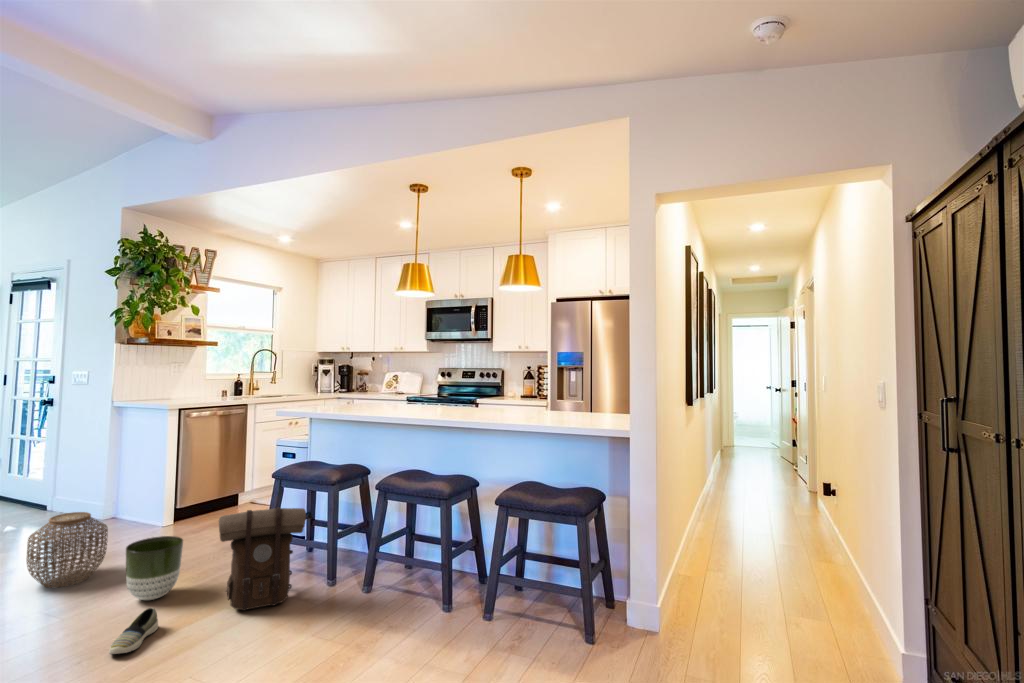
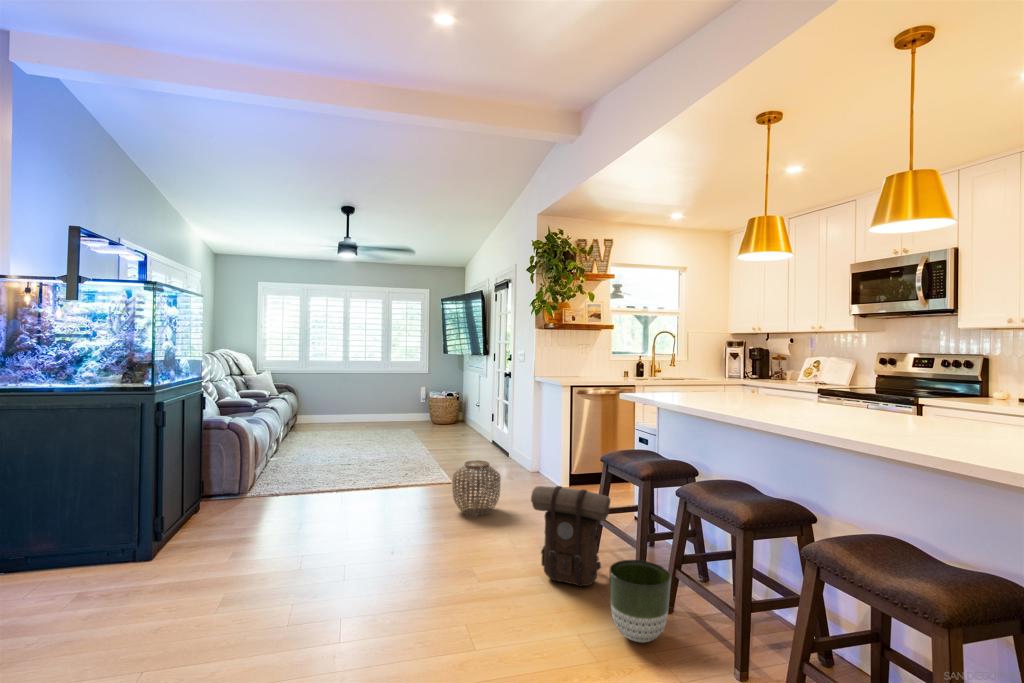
planter: present [126,536,183,600] -> present [609,560,671,643]
shoe: present [109,608,158,654] -> none [448,551,492,581]

